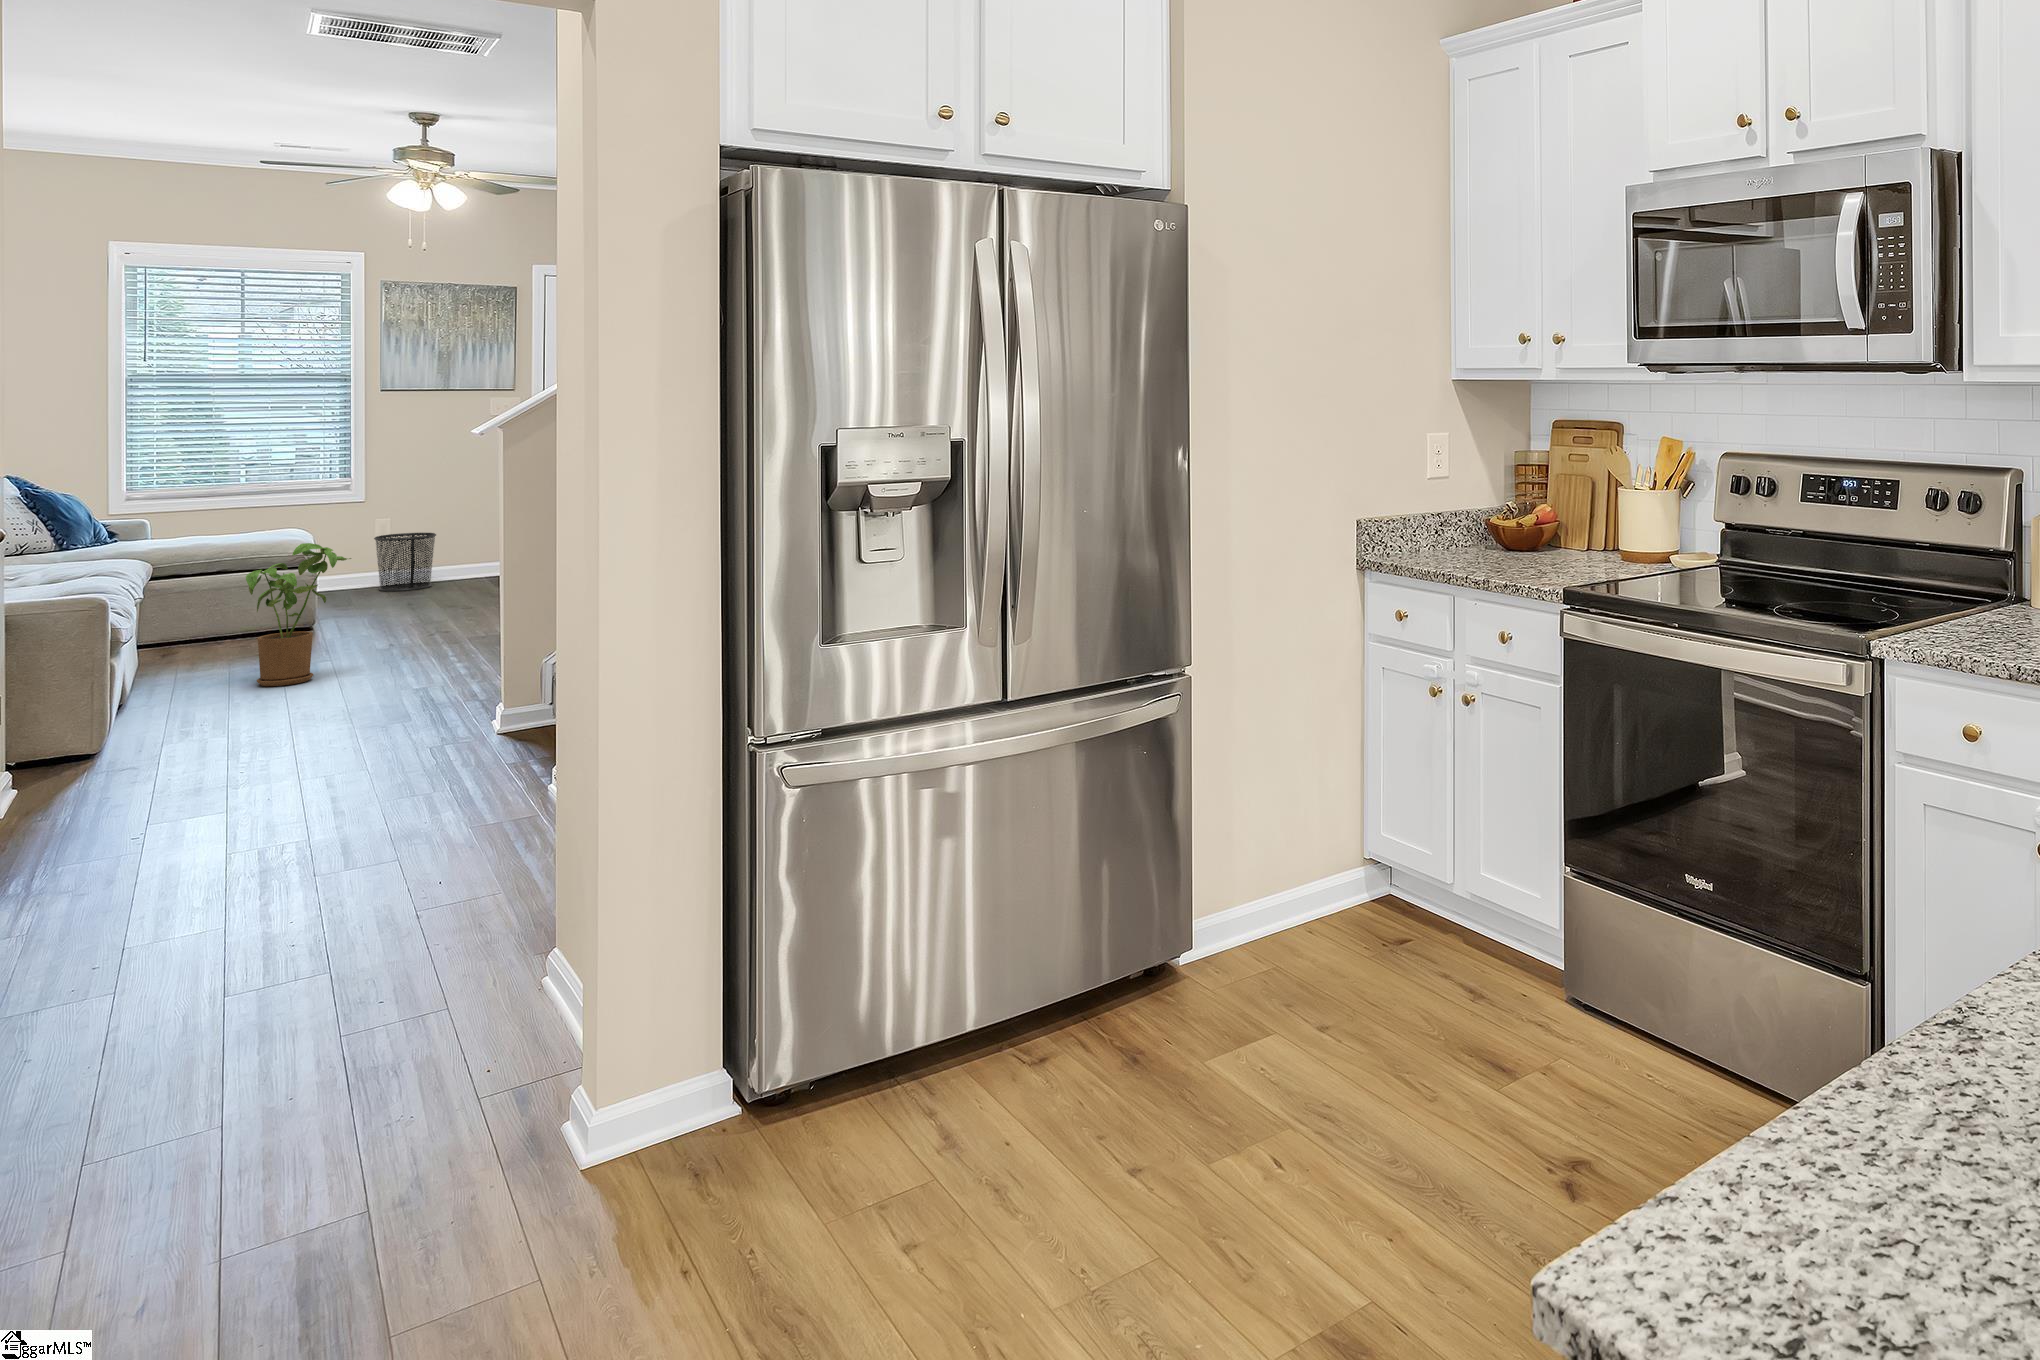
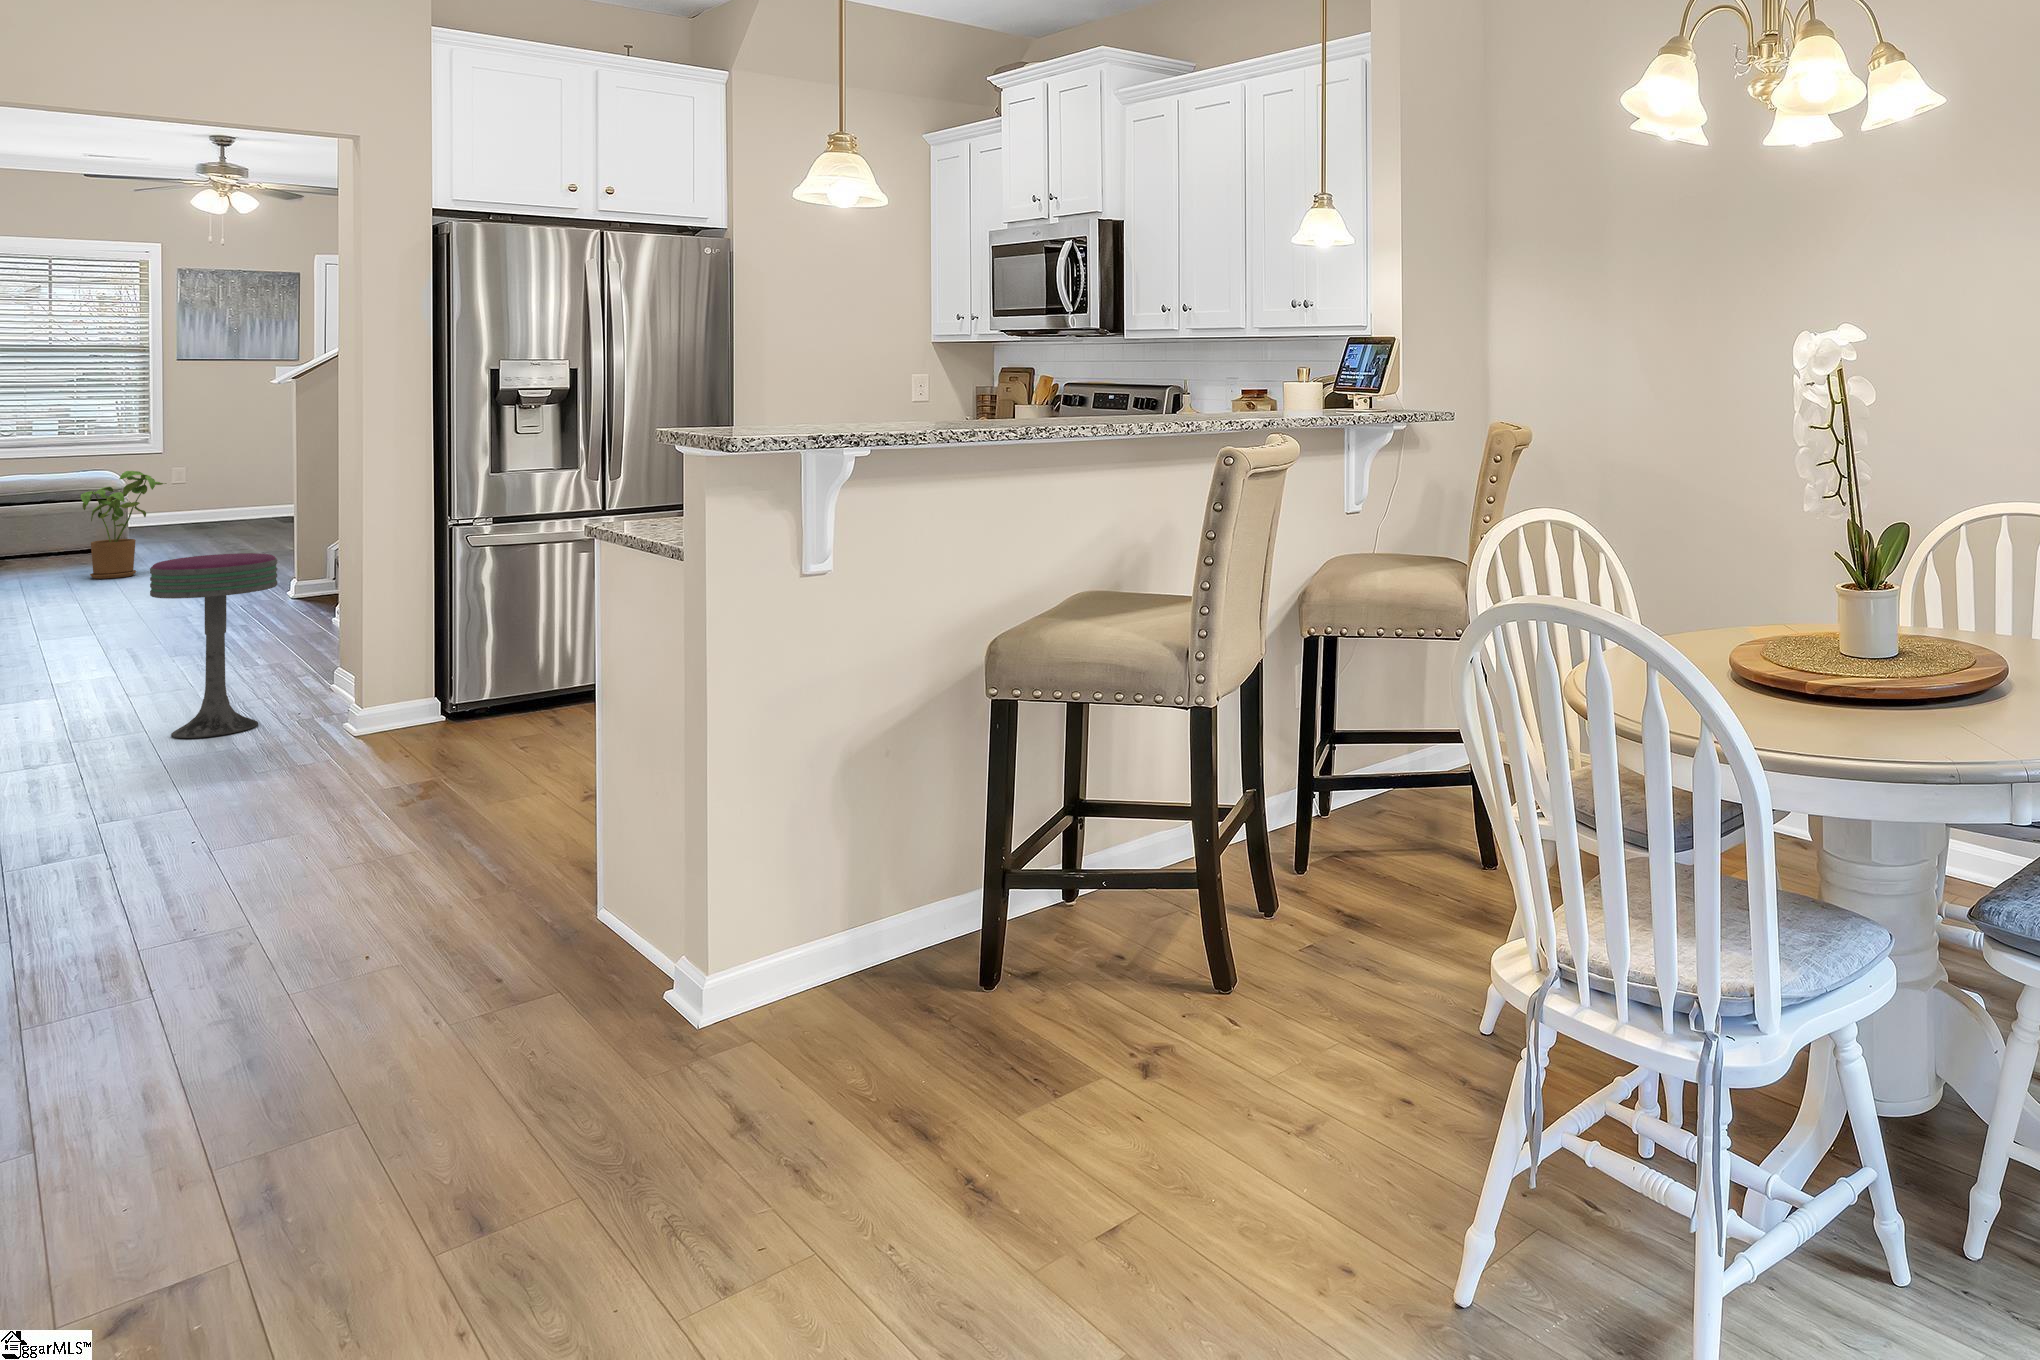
waste bin: present [374,533,436,591] -> none [171,478,227,526]
bar stool: none [221,777,448,1150] -> present [150,553,277,738]

